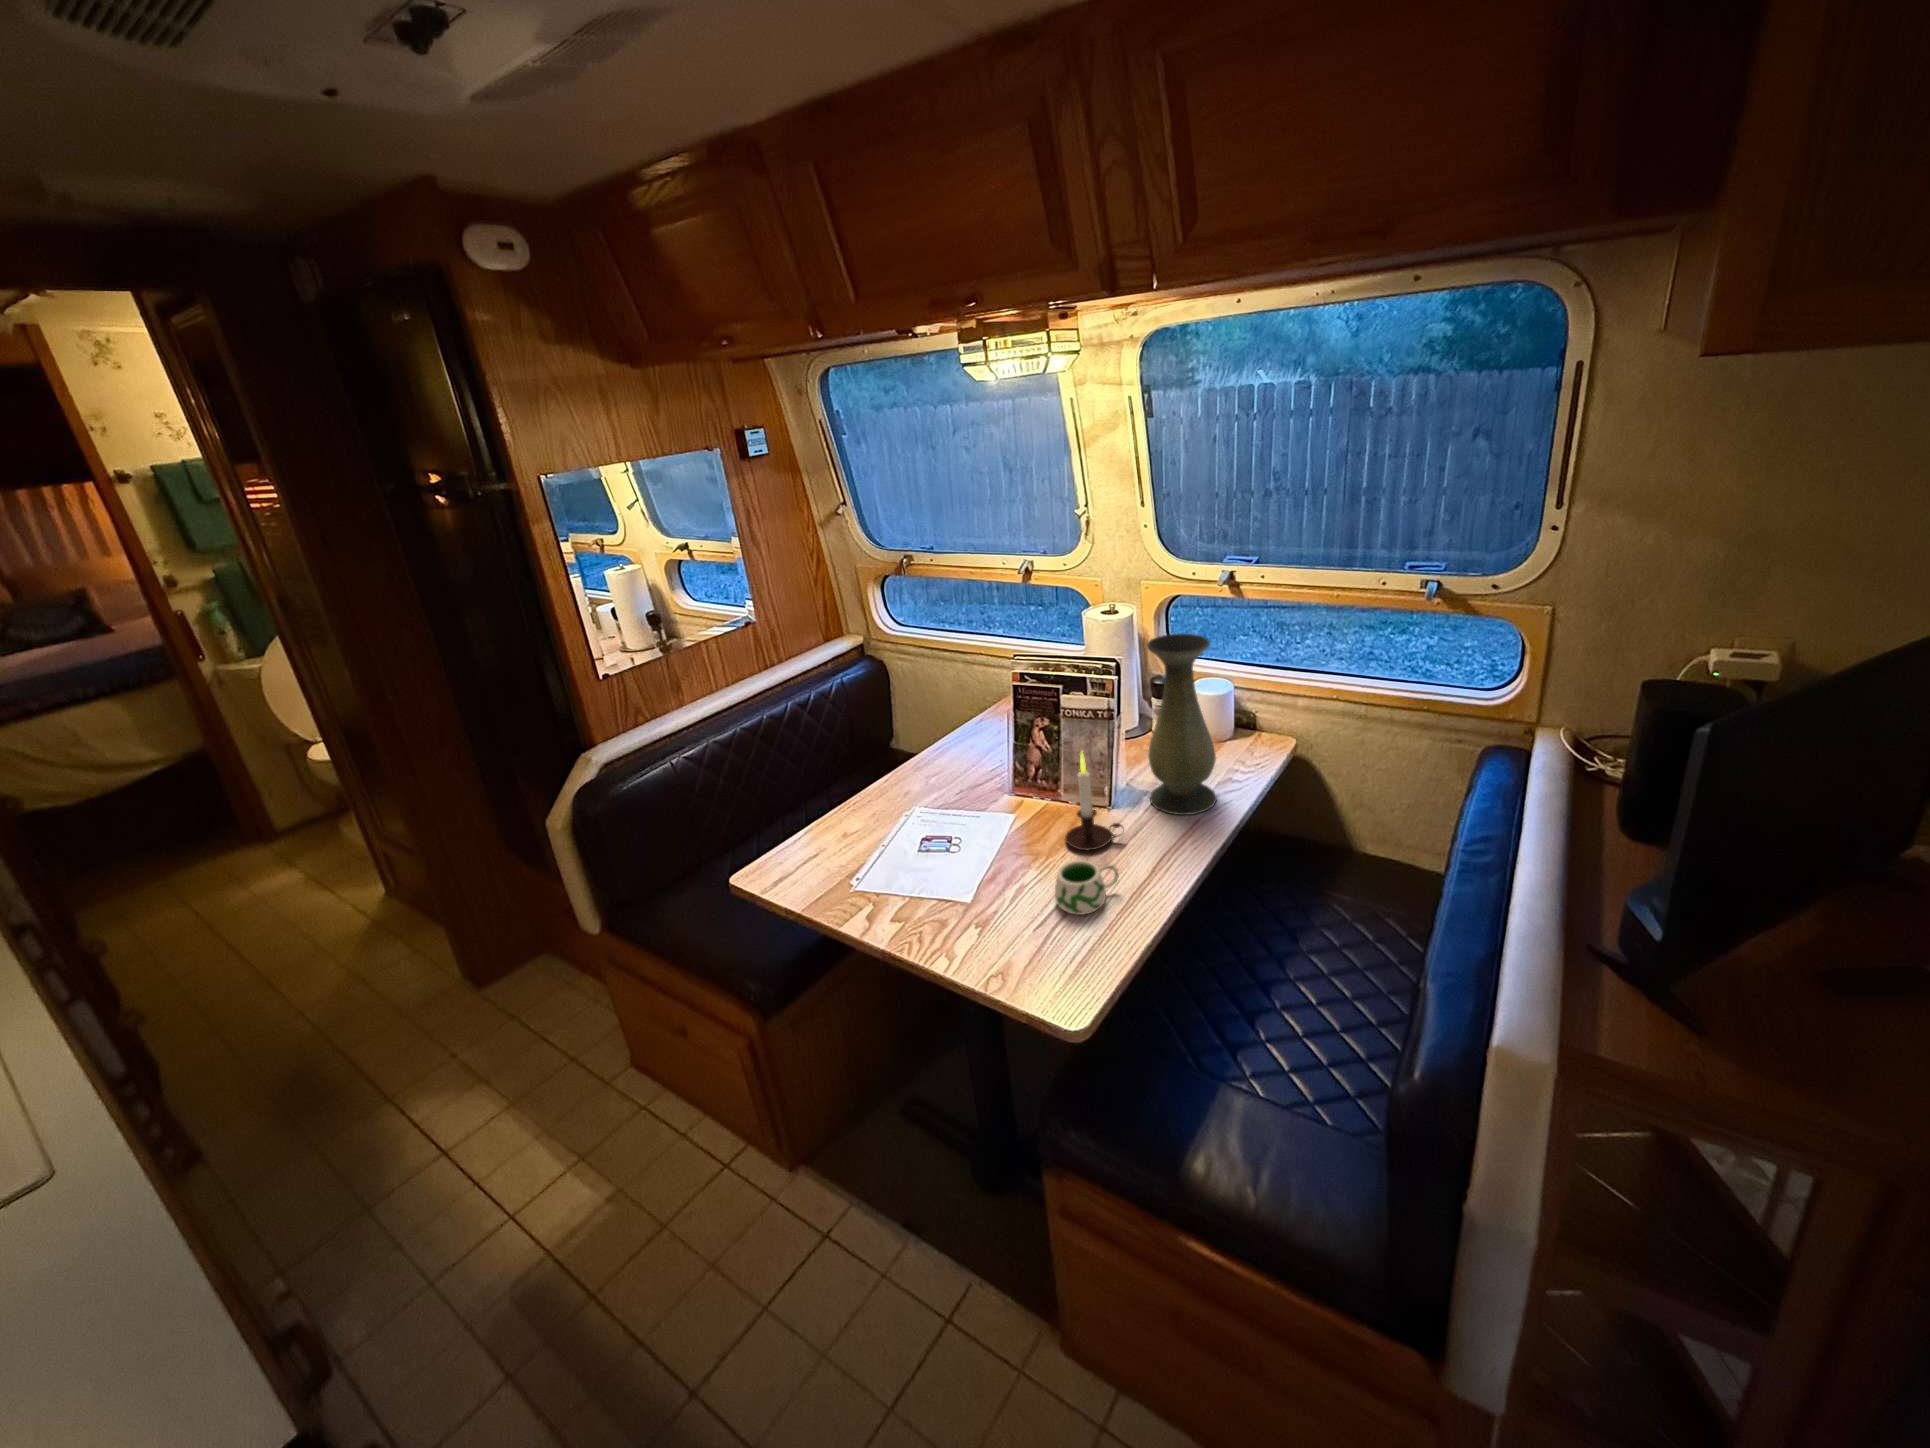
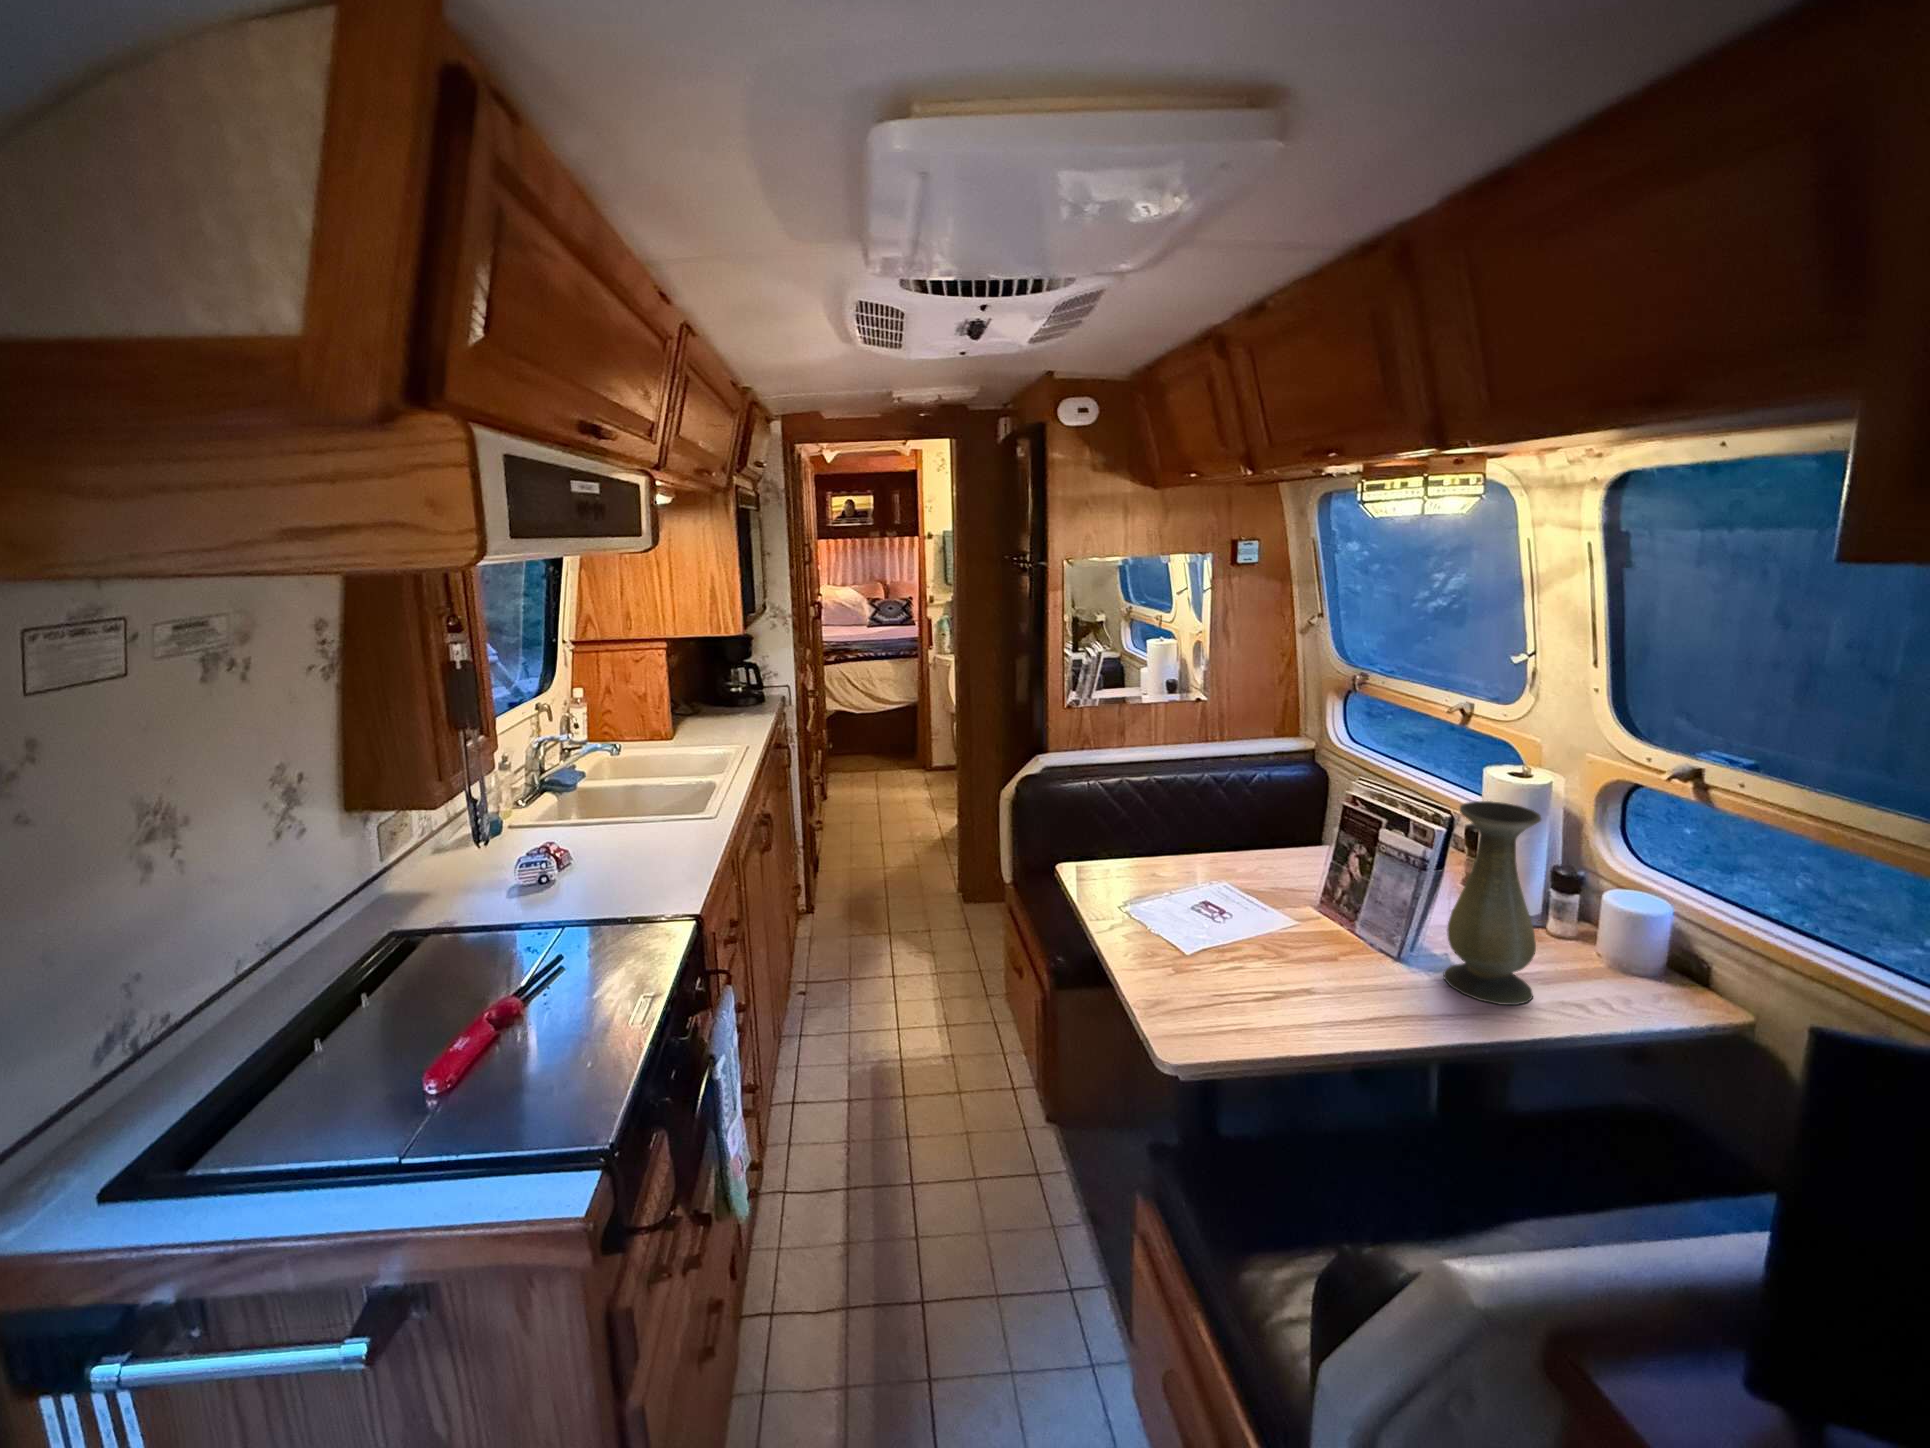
candle: present [1065,752,1123,850] -> none [1314,875,1375,976]
mug: present [1055,860,1119,915] -> none [1252,957,1320,1006]

